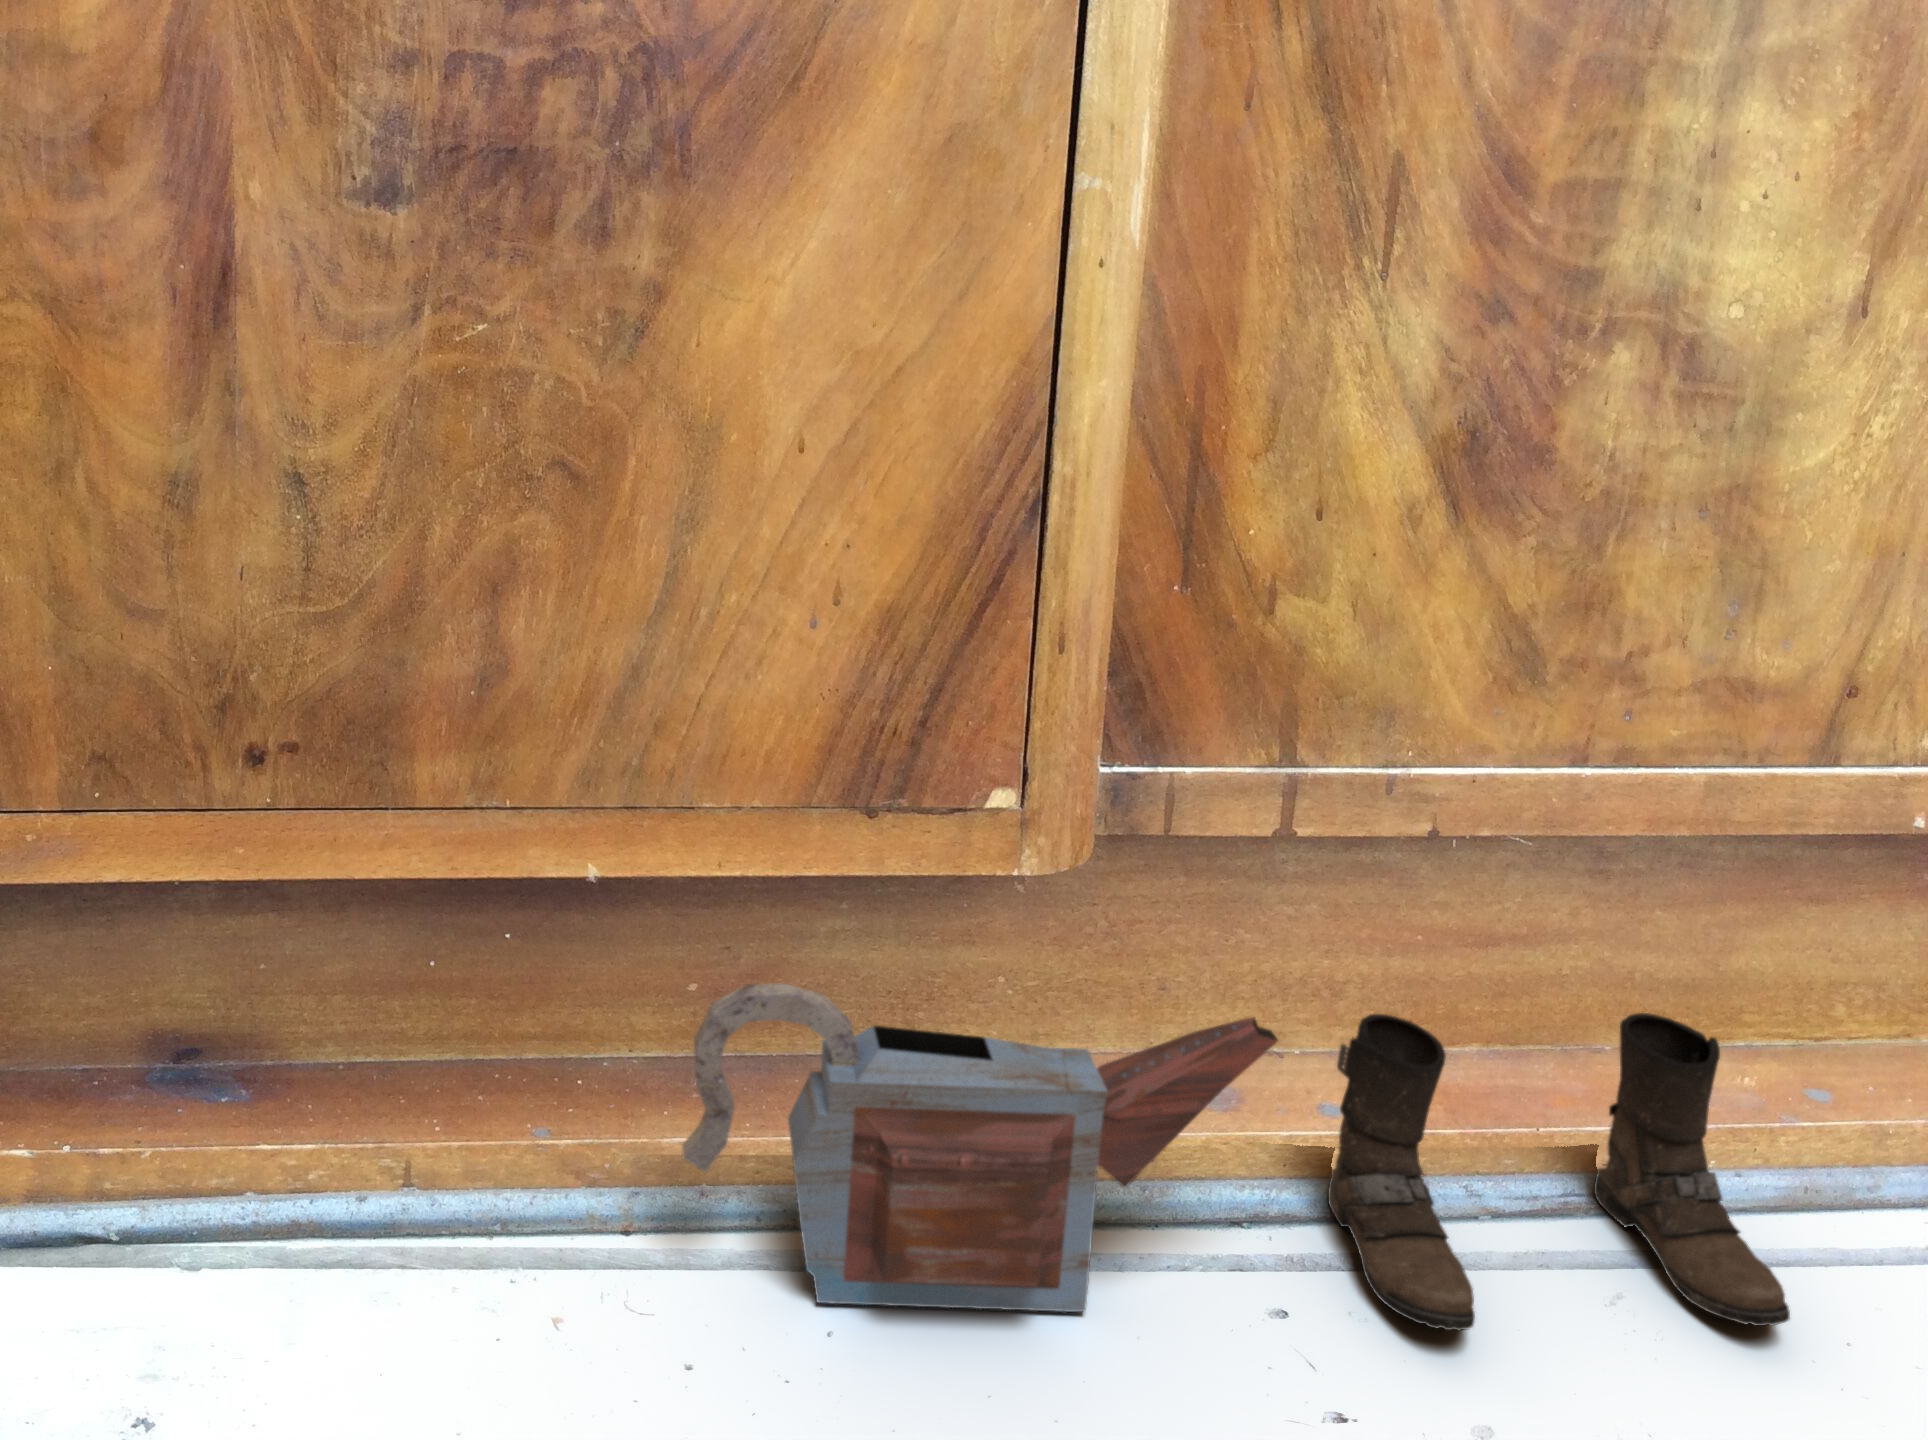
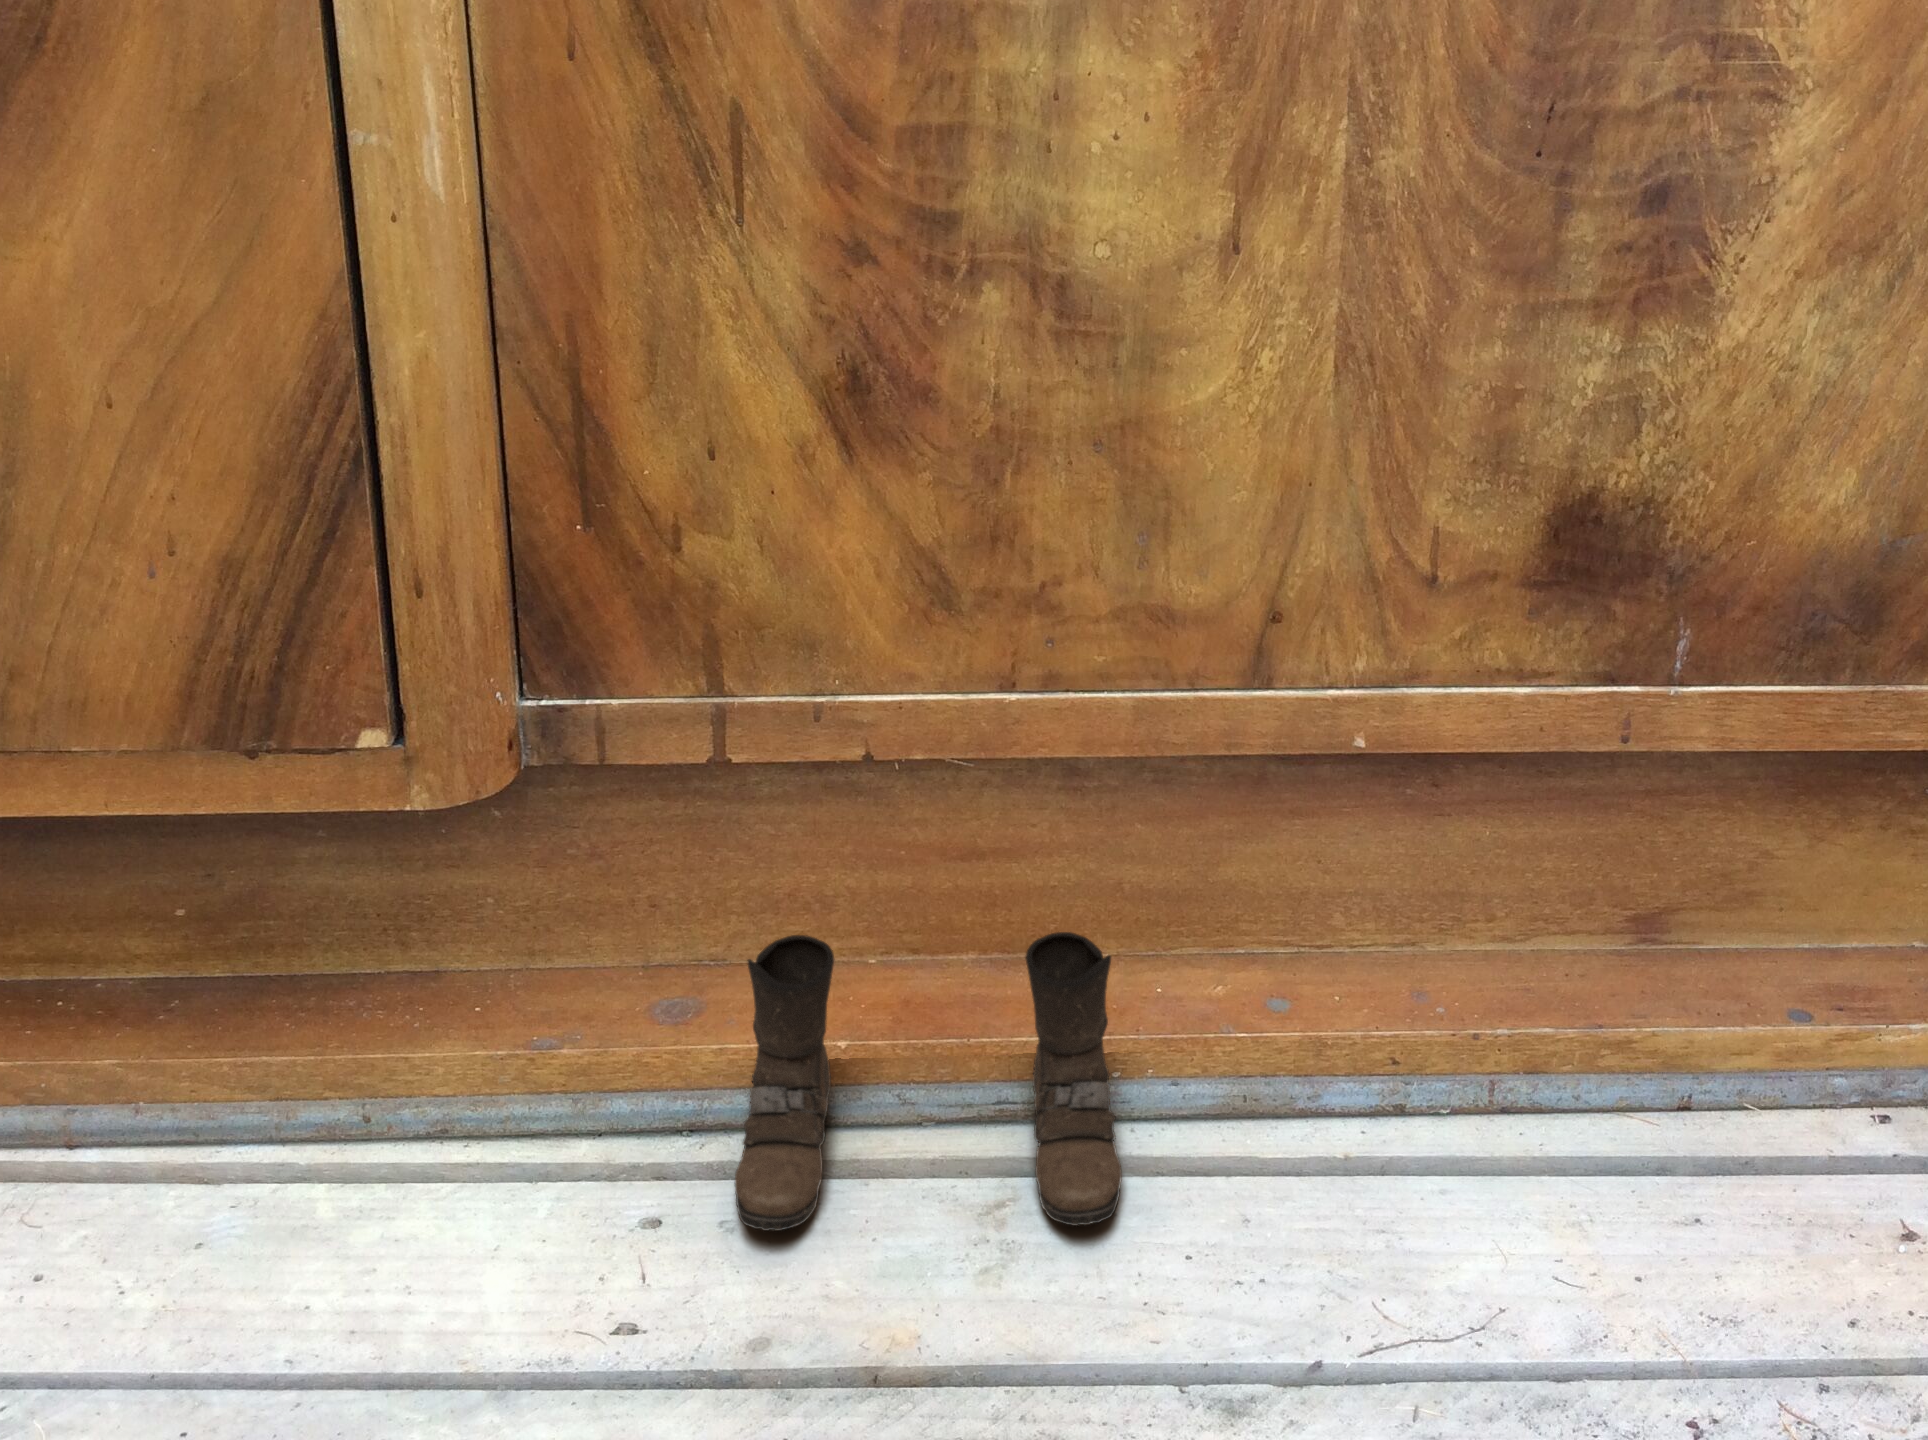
watering can: present [682,983,1278,1312] -> none [60,914,608,1215]

